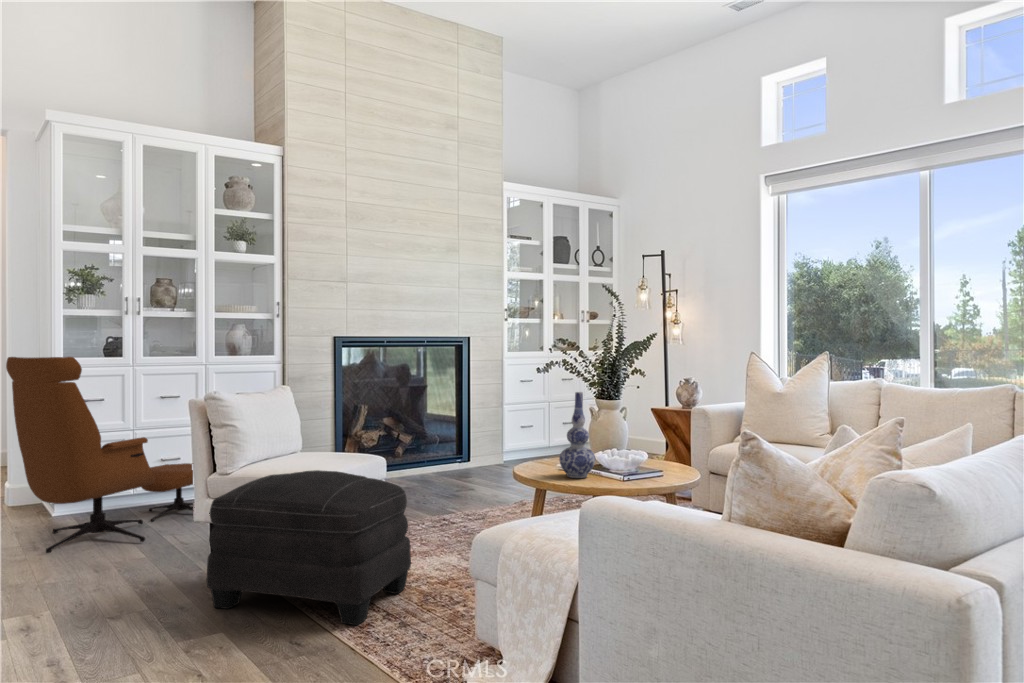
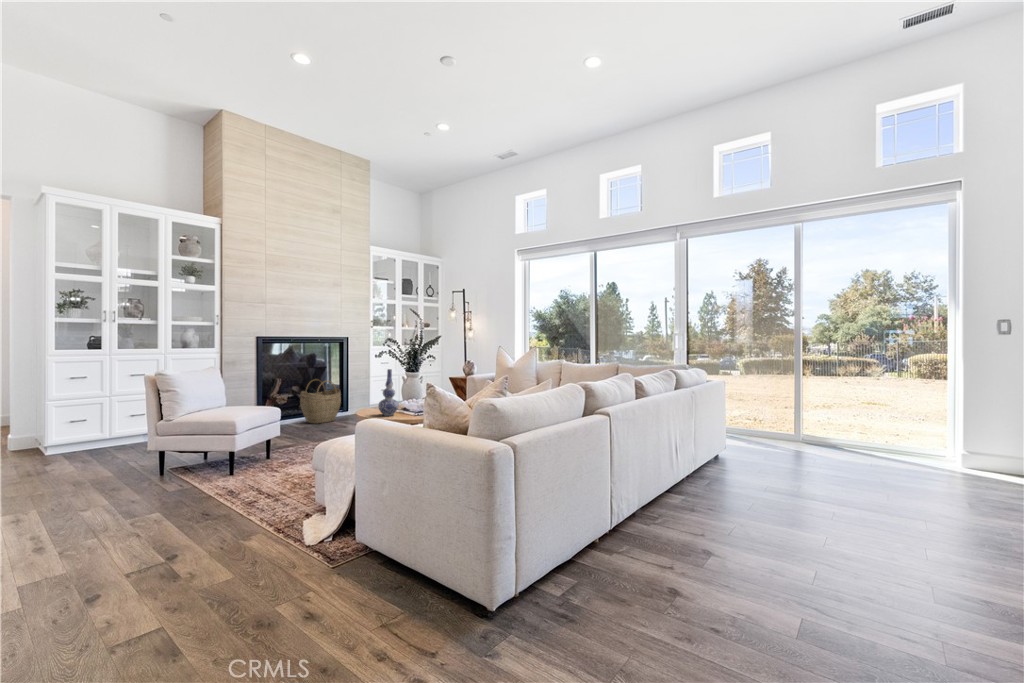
lounge chair: present [6,357,193,553] -> none [5,350,170,477]
woven basket: none [398,406,460,481] -> present [300,380,341,424]
ottoman: present [207,470,411,625] -> none [151,416,288,502]

